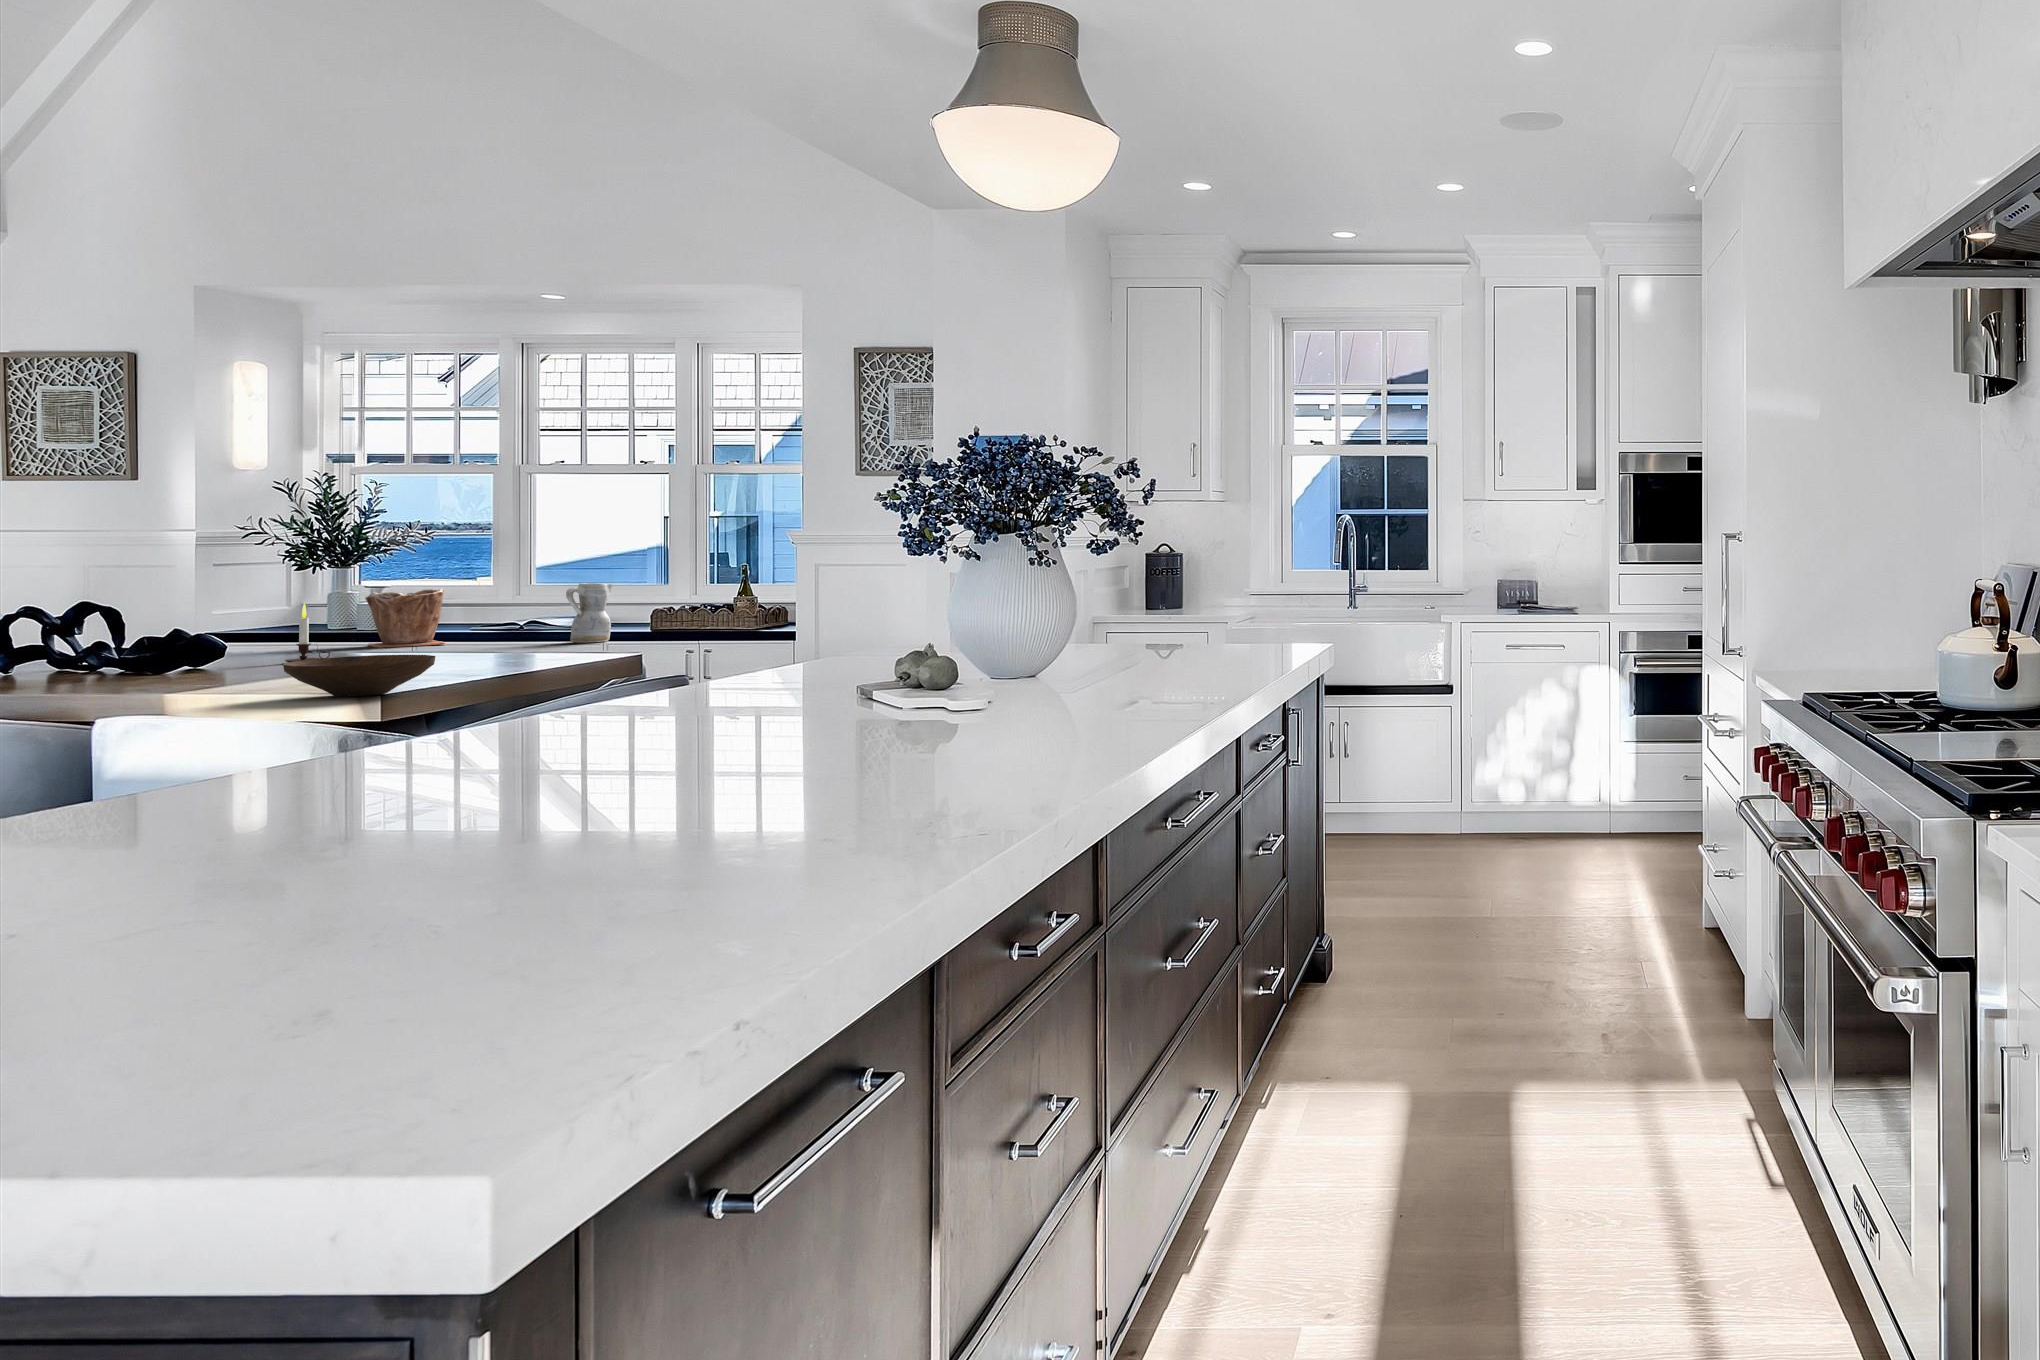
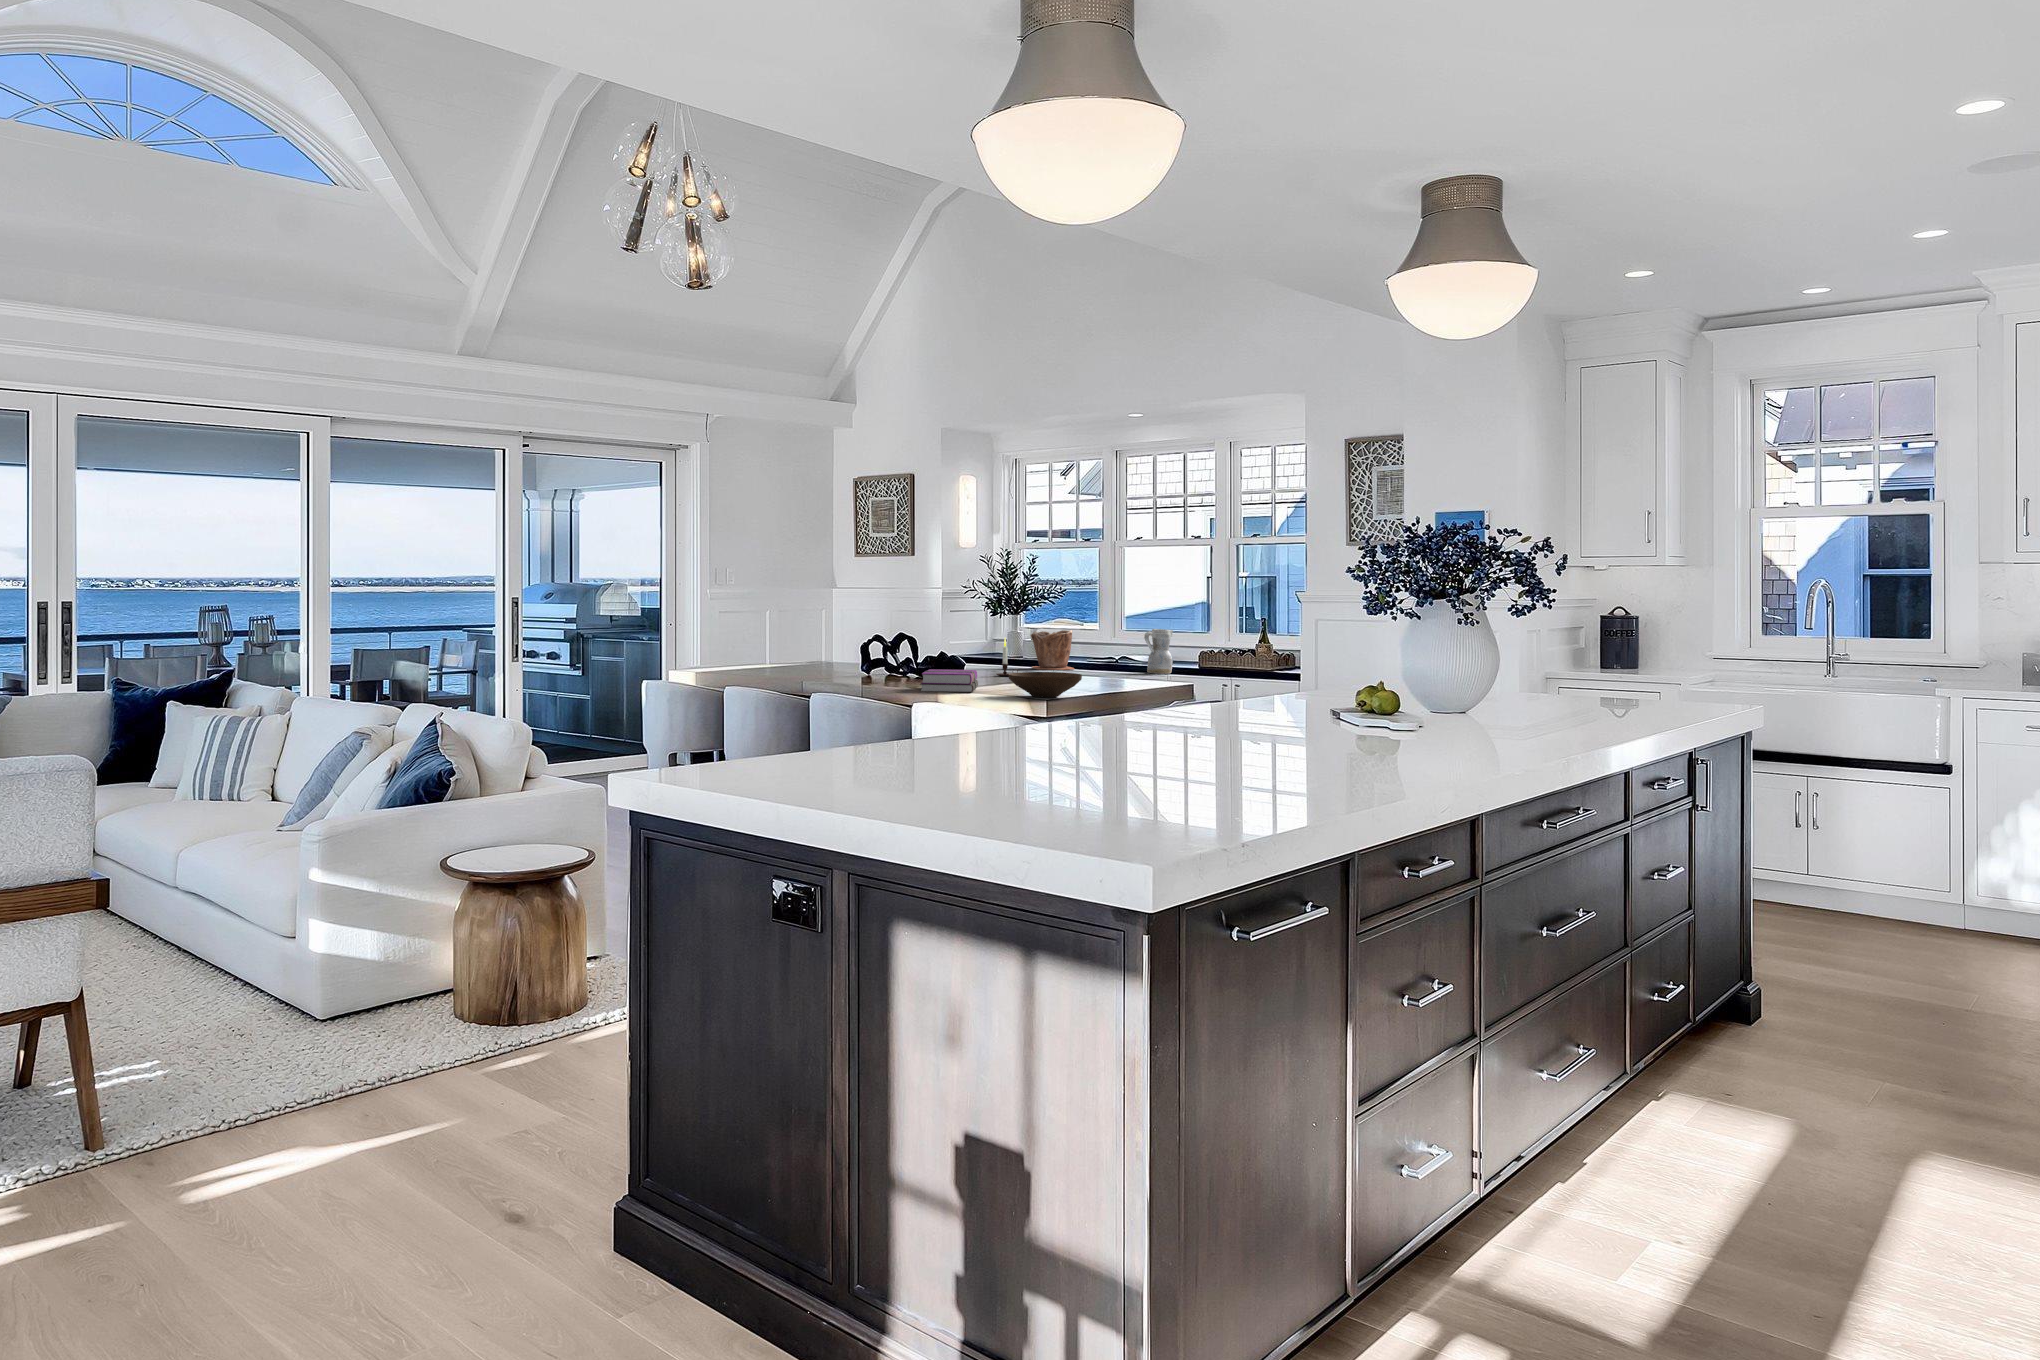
hardback book: none [77,660,225,705] -> present [920,669,978,692]

